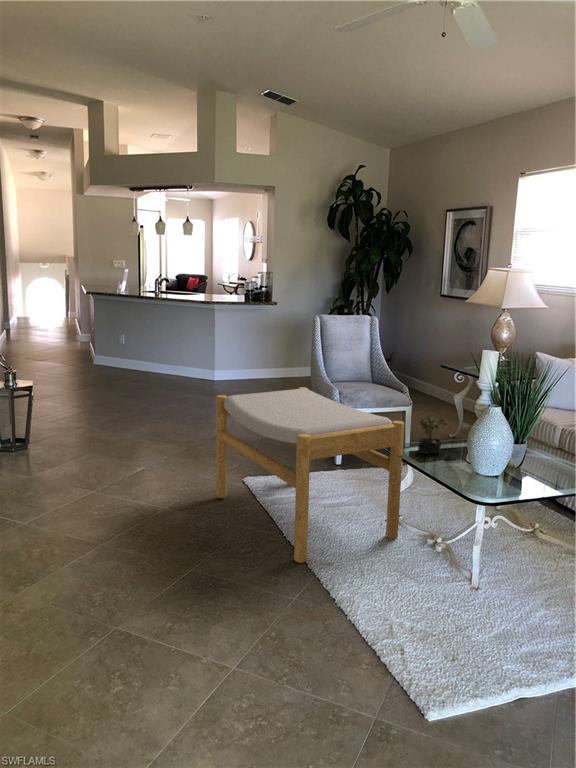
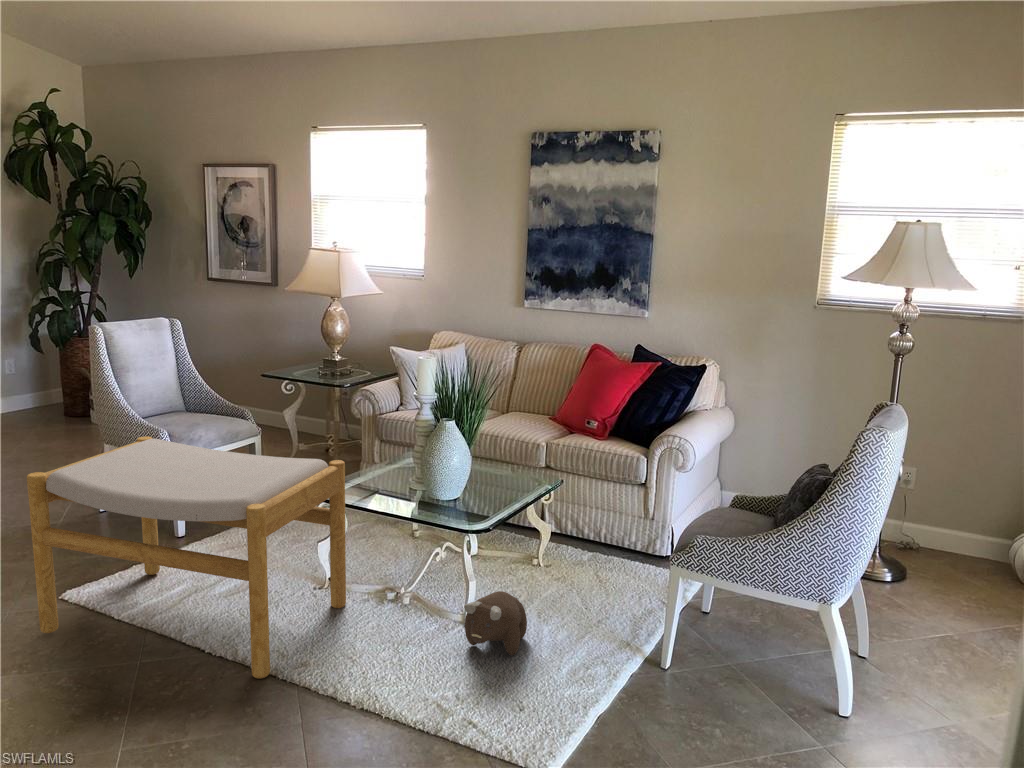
succulent plant: present [417,417,447,454] -> none [354,444,388,494]
plush toy: none [446,557,517,619] -> present [464,591,527,656]

